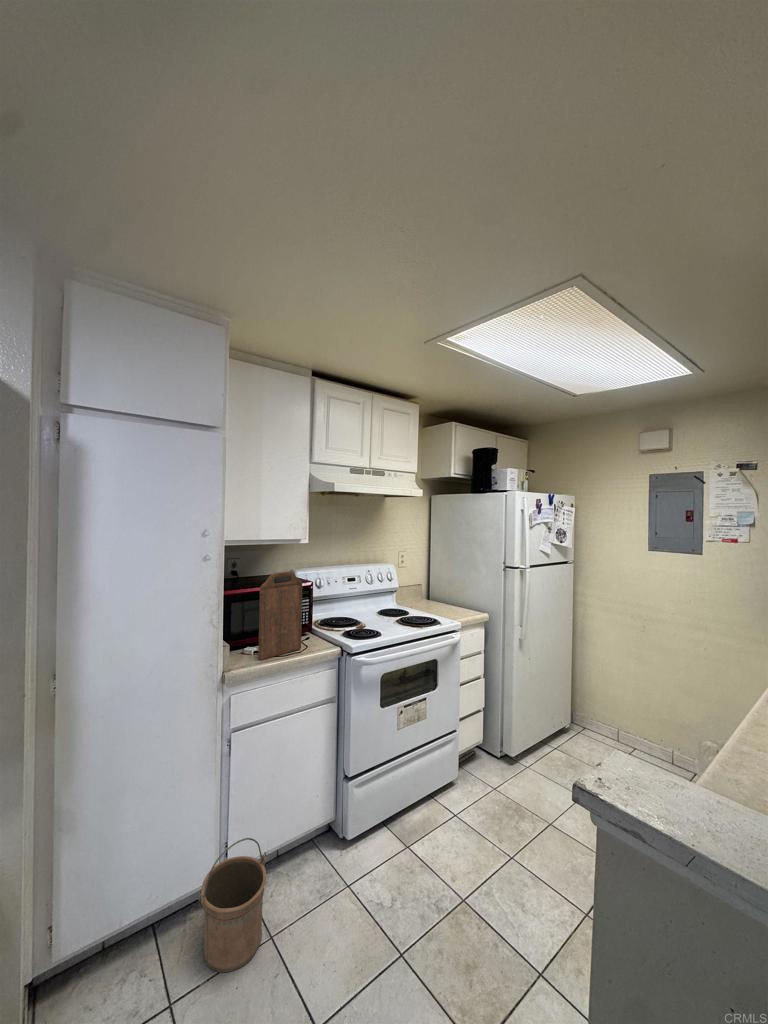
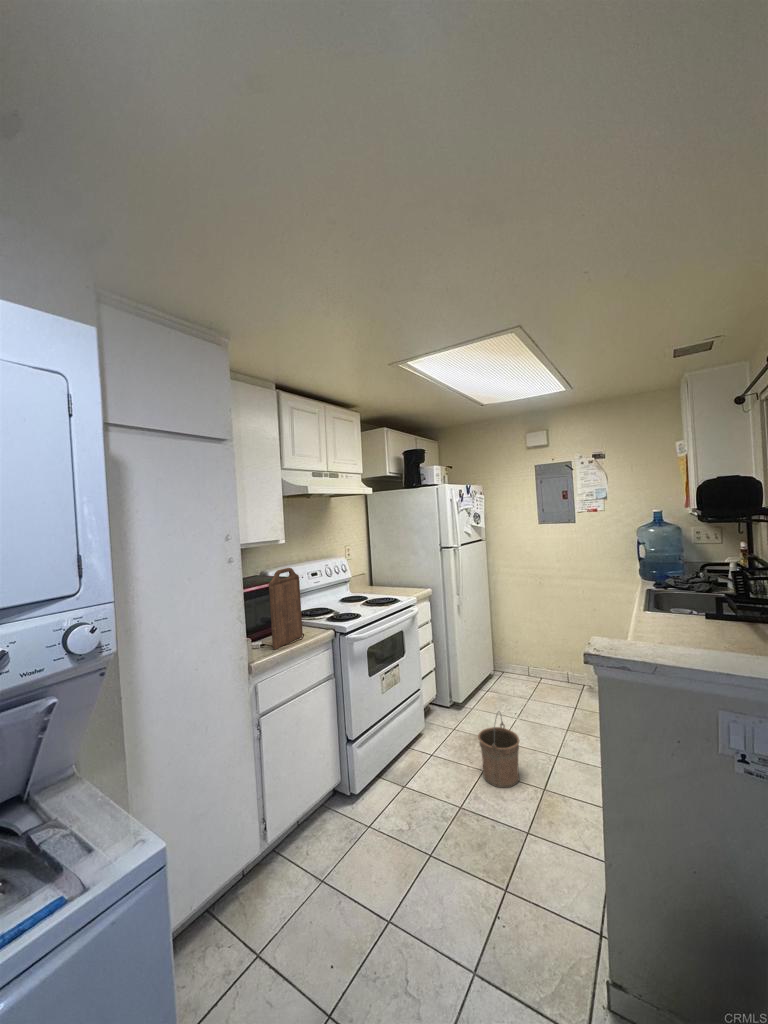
bucket: present [198,838,267,973] -> present [478,711,519,788]

